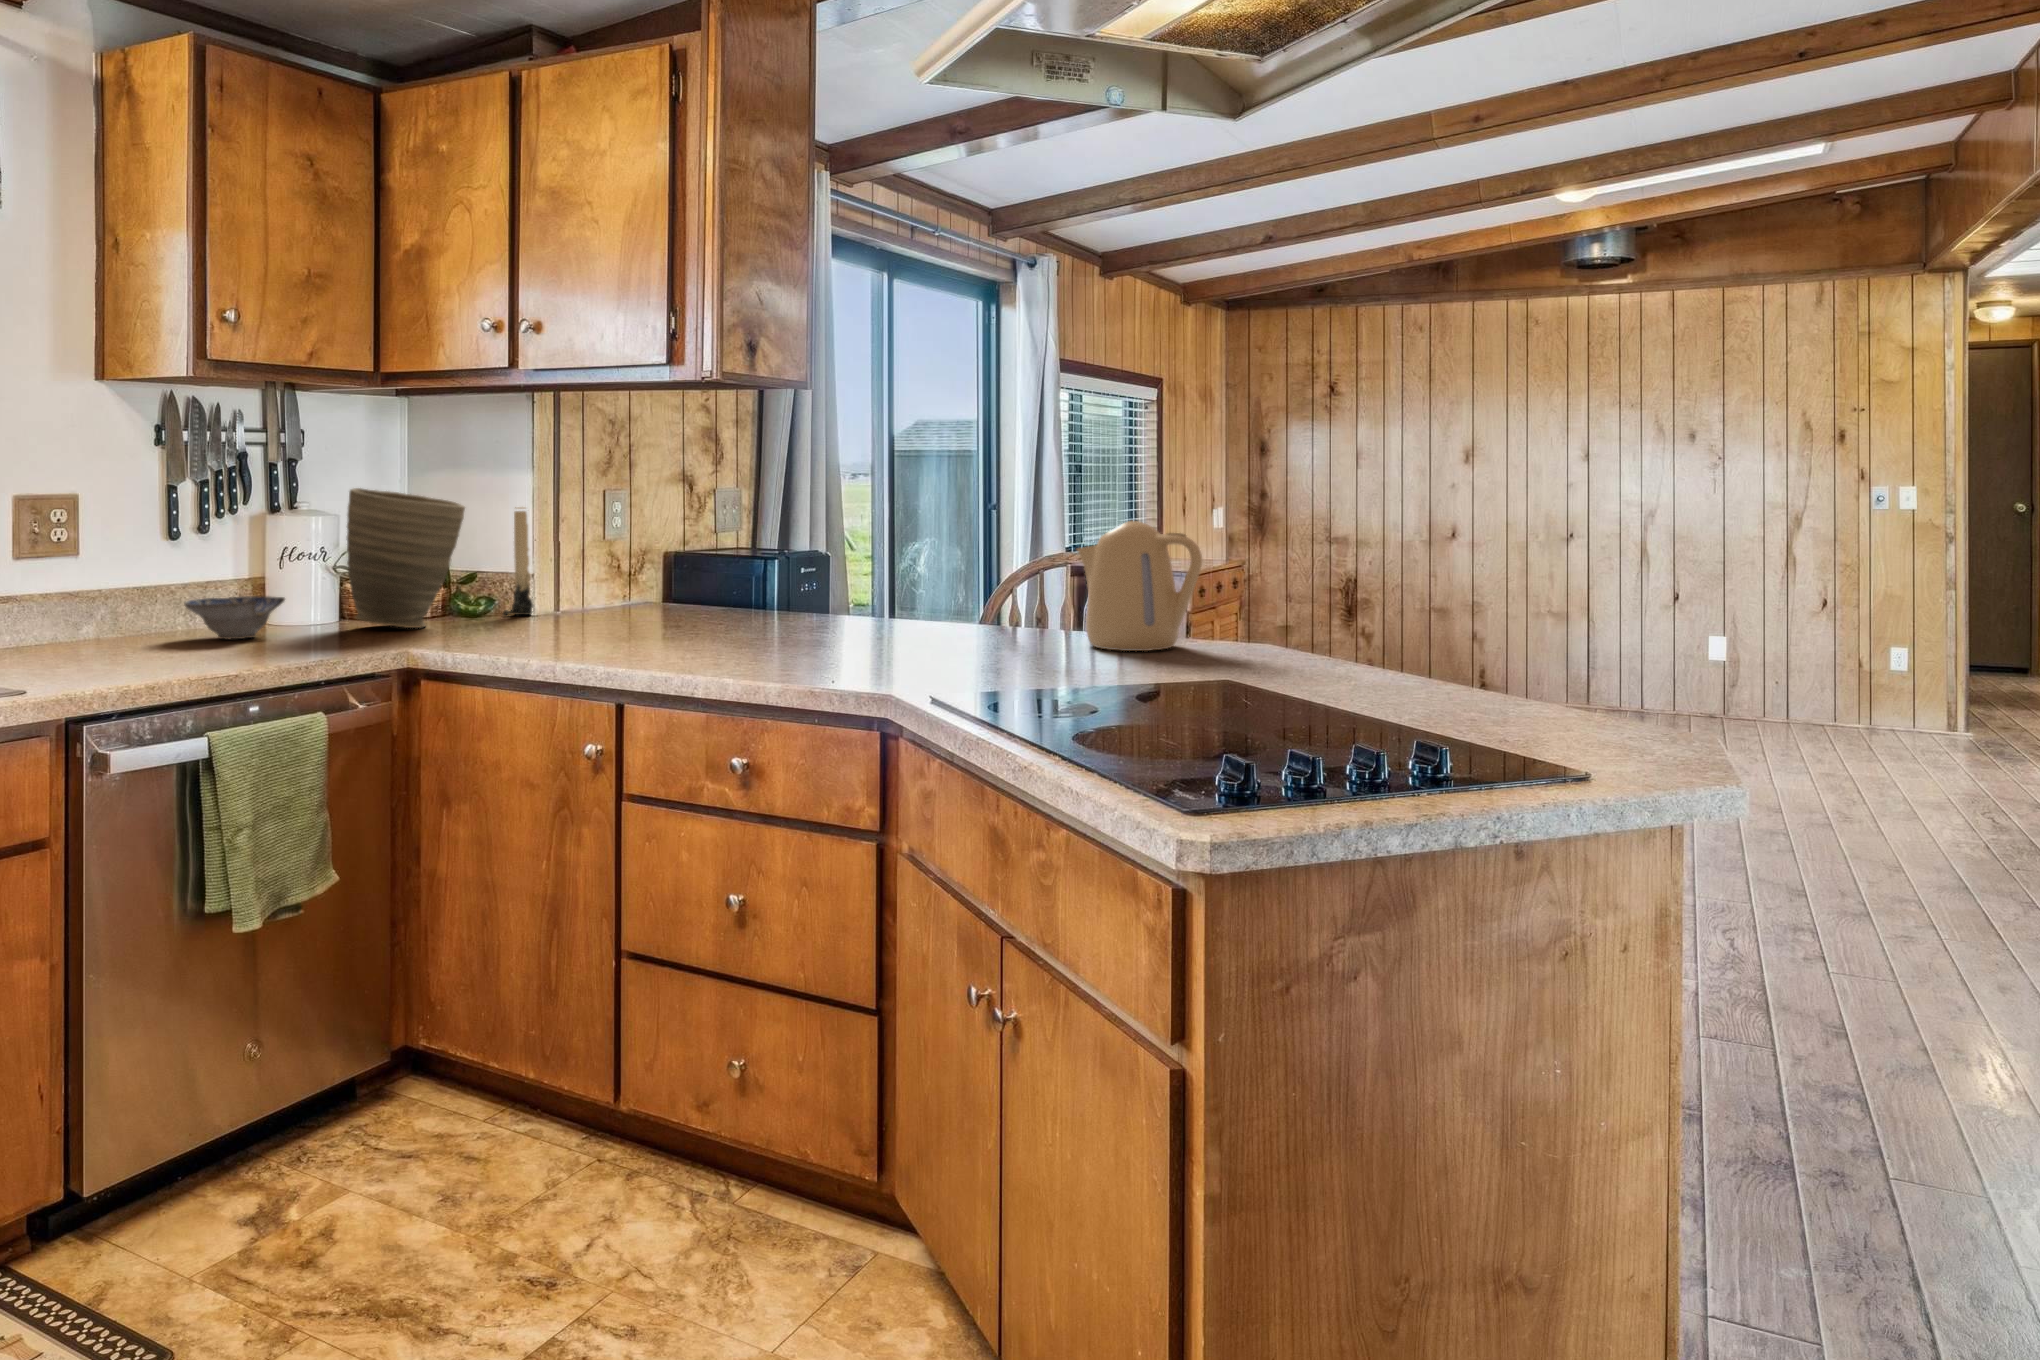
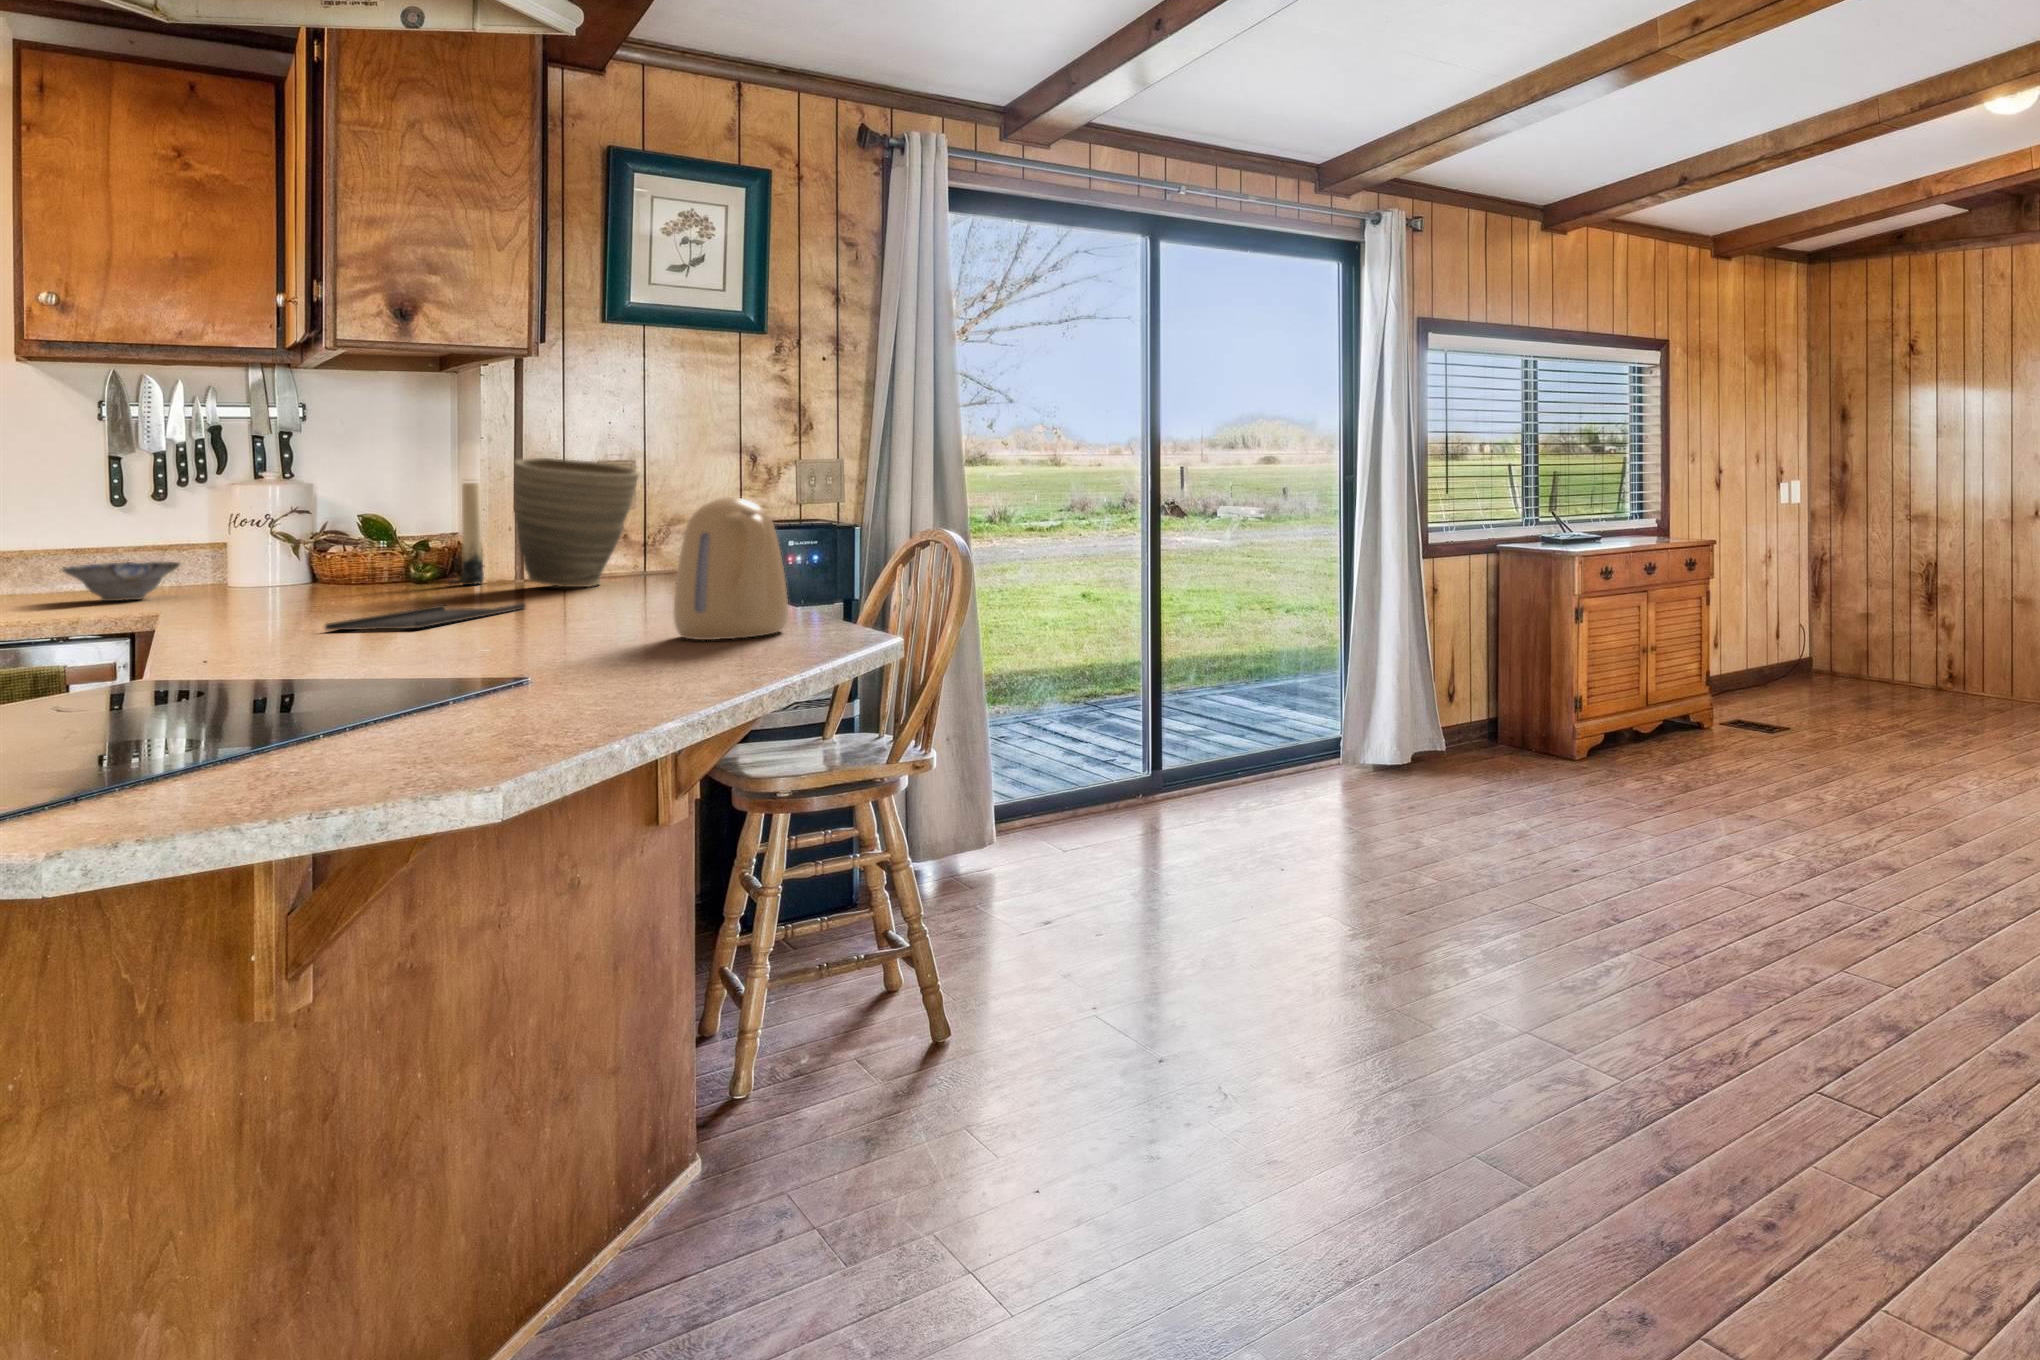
vase: present [347,488,465,628] -> present [514,458,639,587]
tray: none [682,627,802,656] -> present [325,603,526,630]

